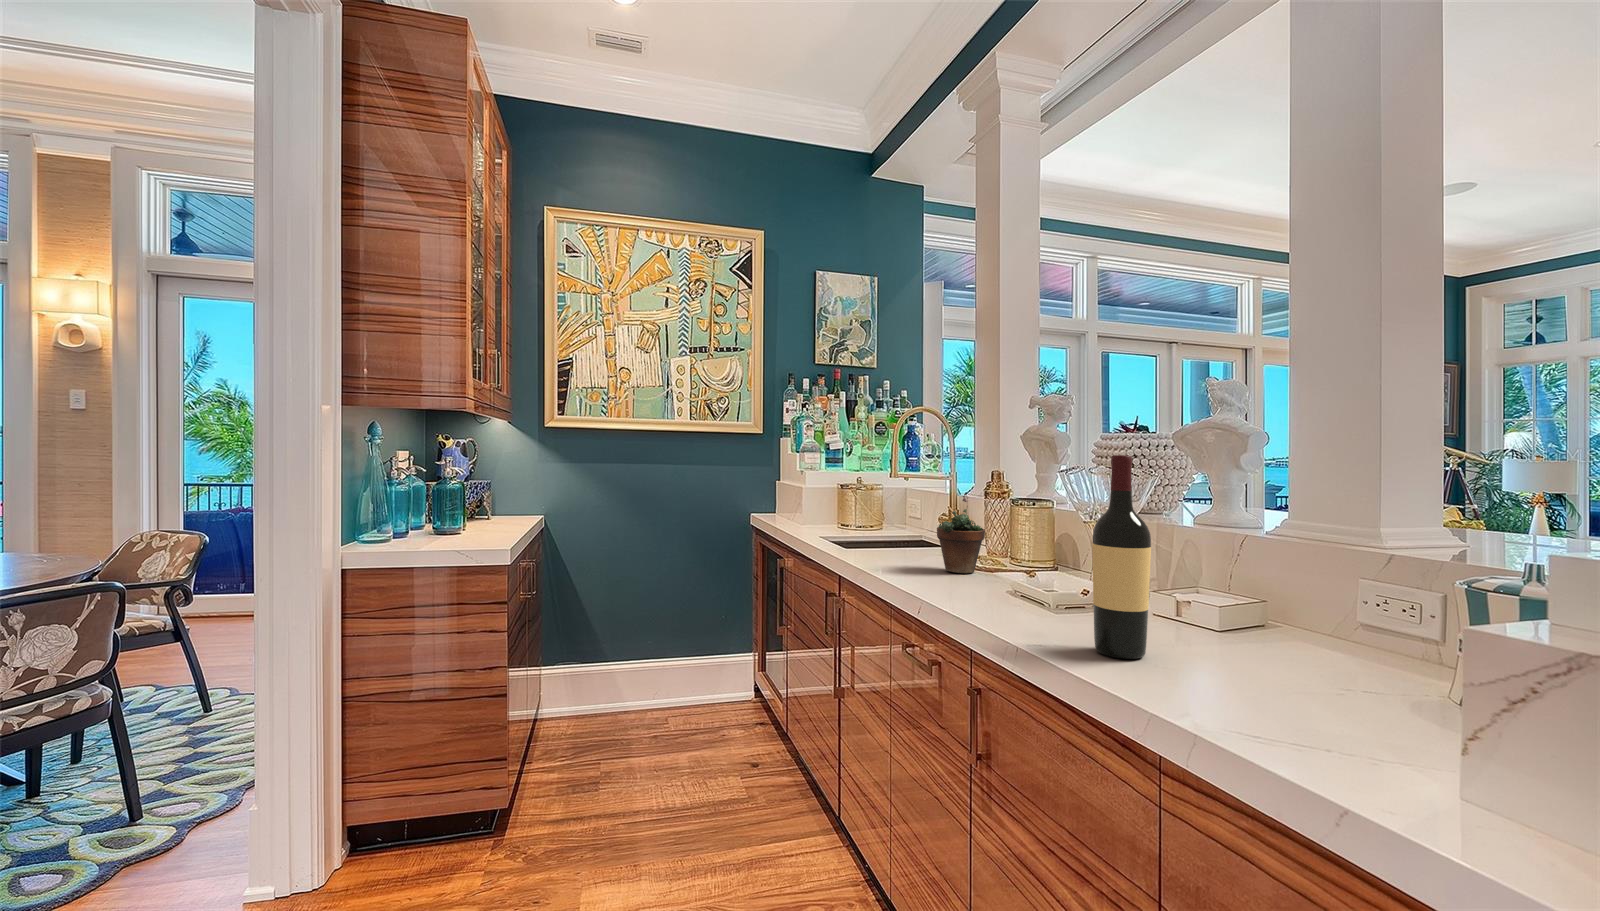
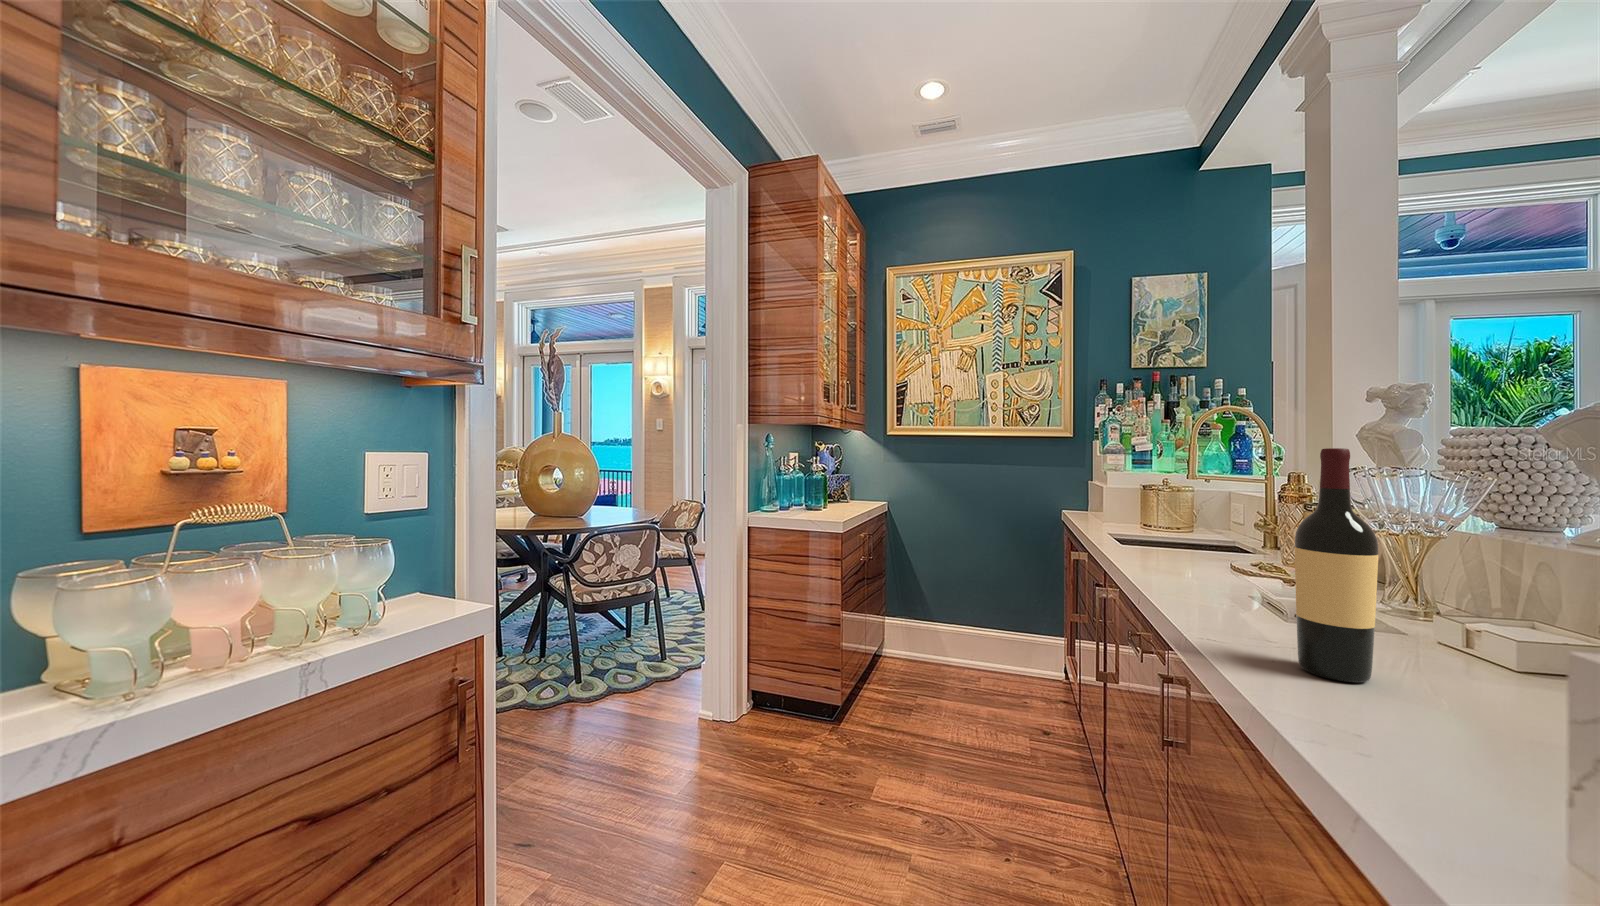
succulent plant: present [937,494,985,573] -> none [1203,494,1265,578]

